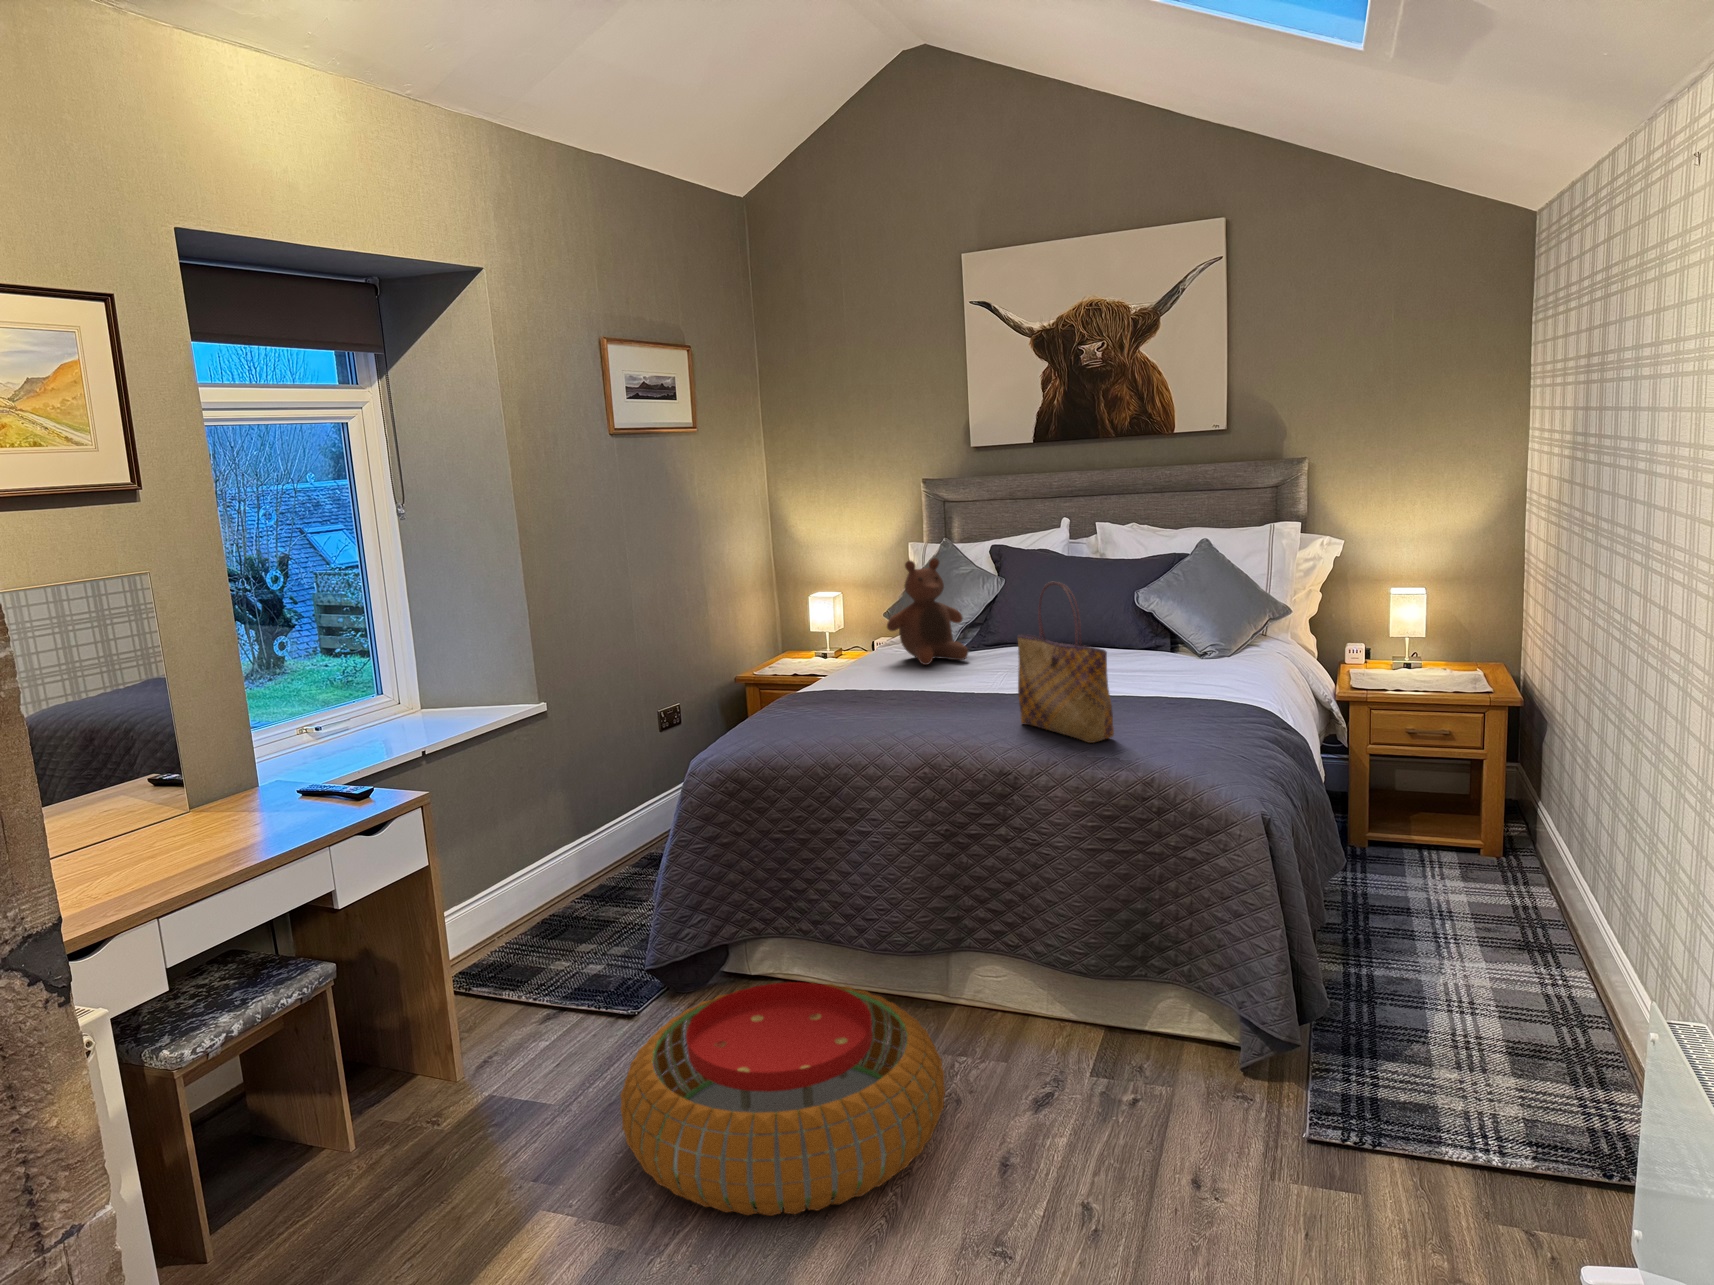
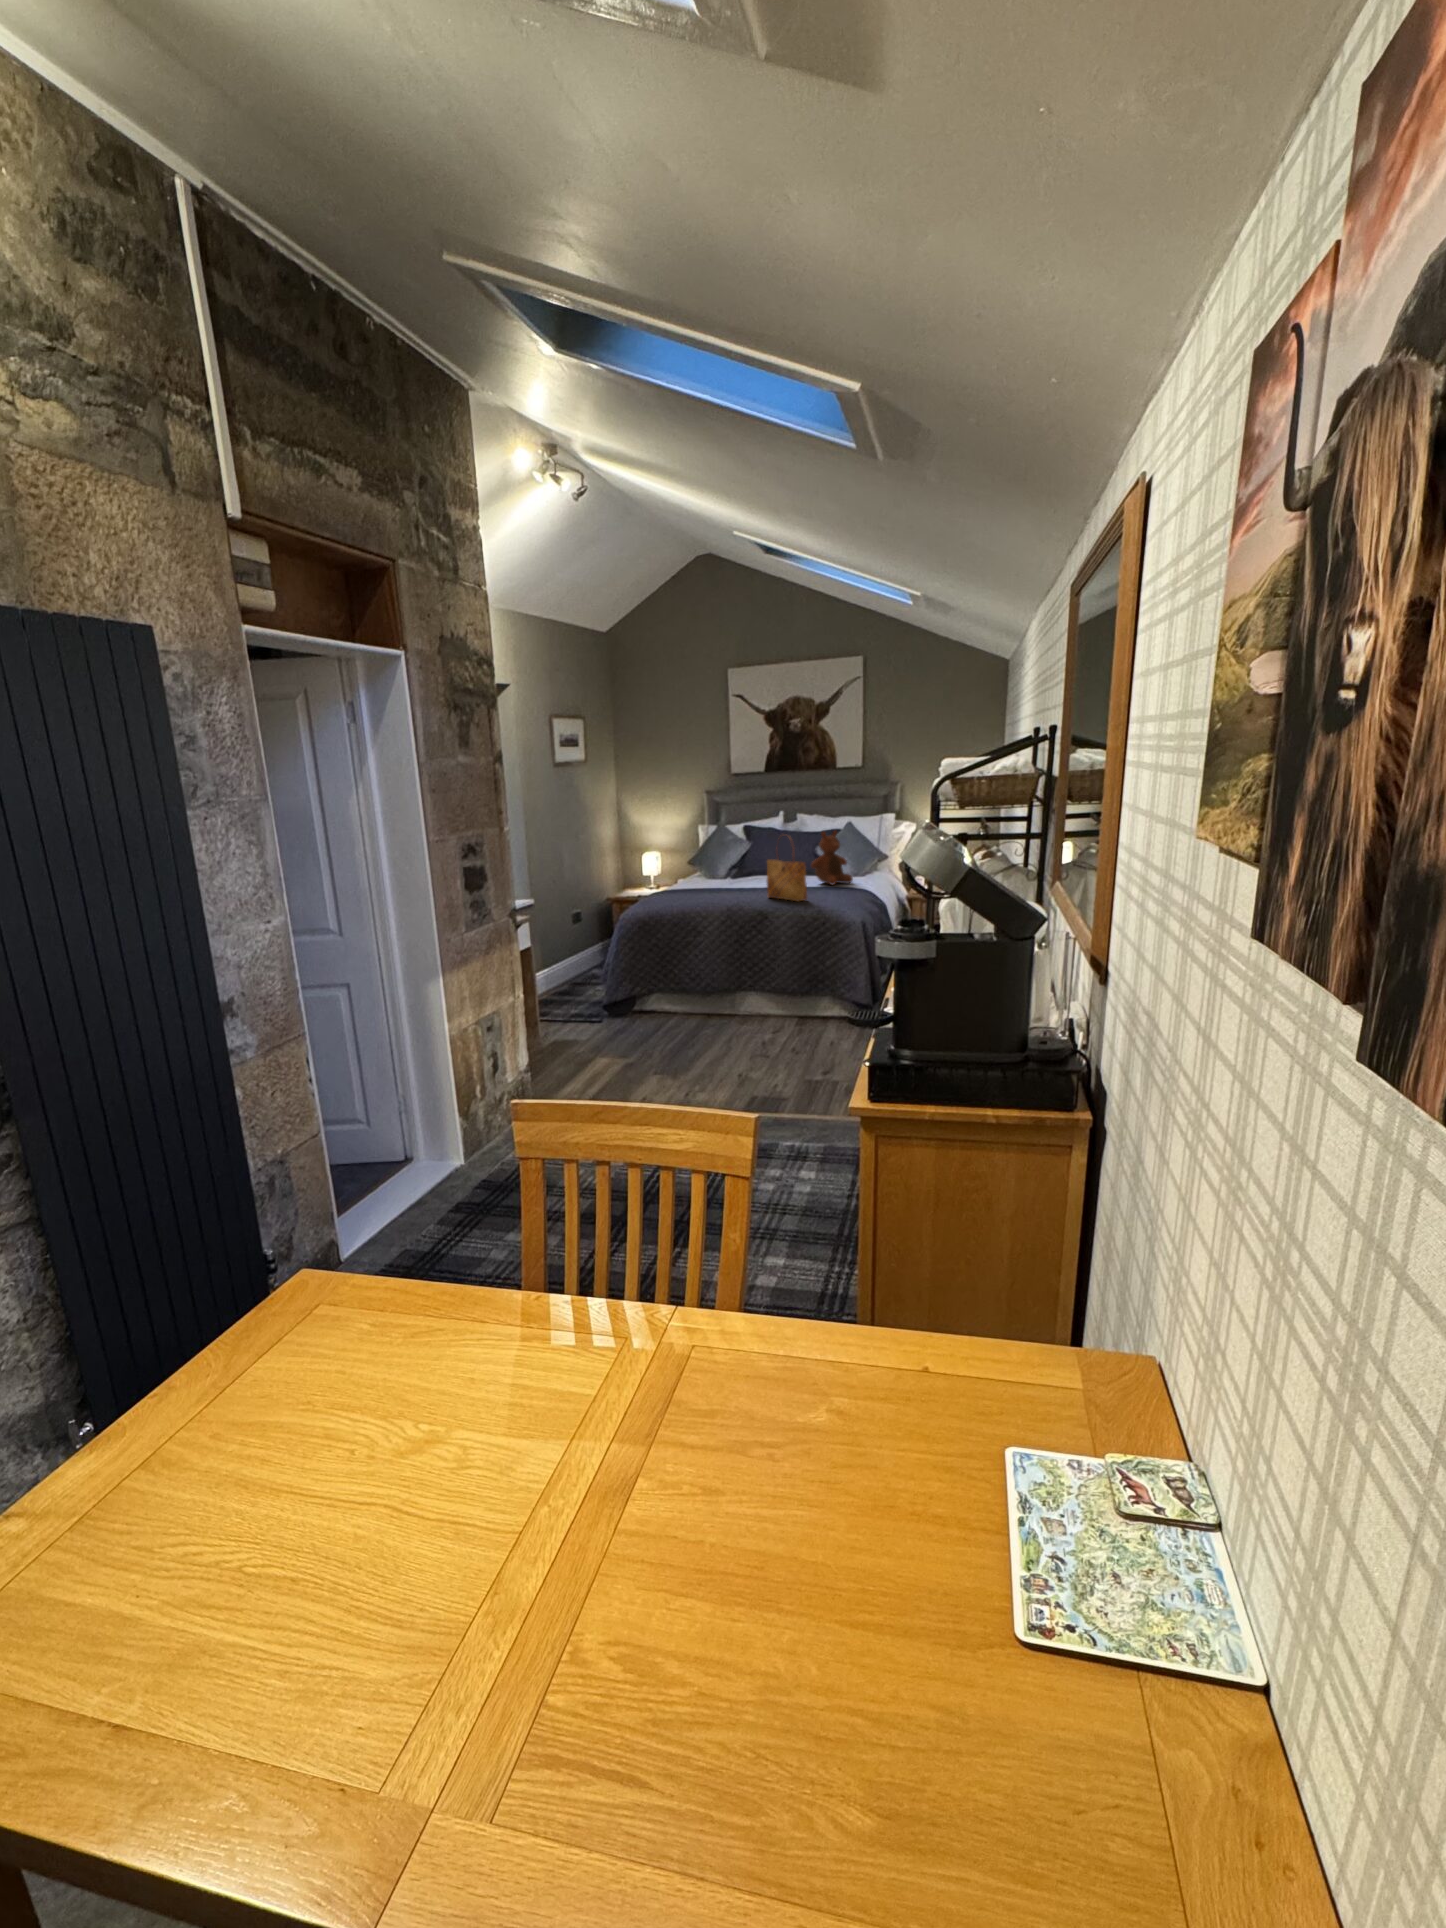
stuffed bear: present [887,558,968,665] -> present [811,831,853,885]
pouf: present [620,982,945,1216] -> none [625,991,745,1054]

